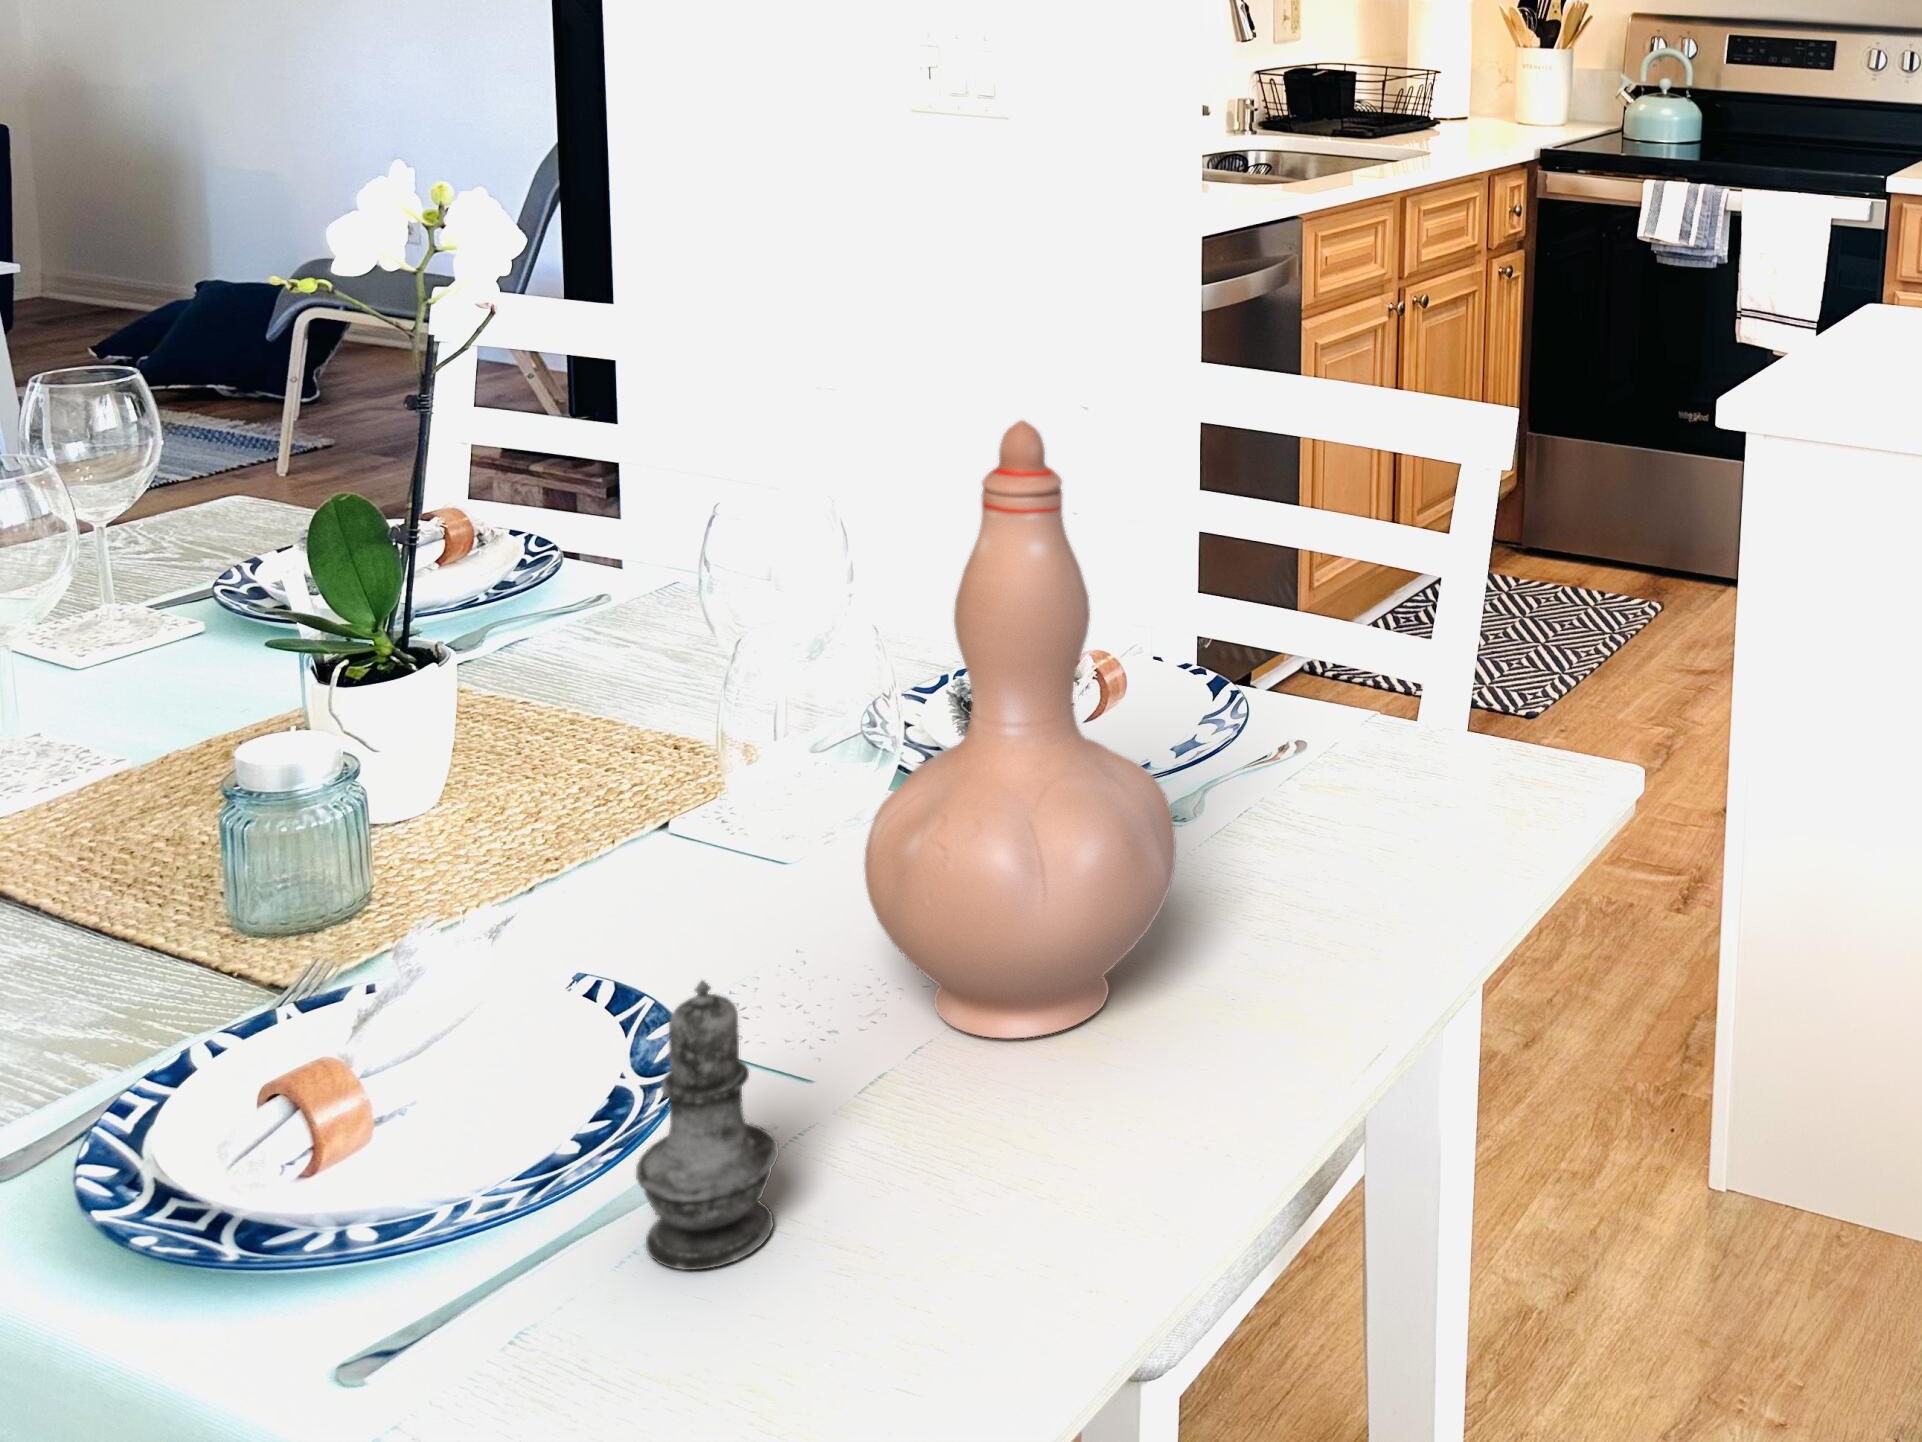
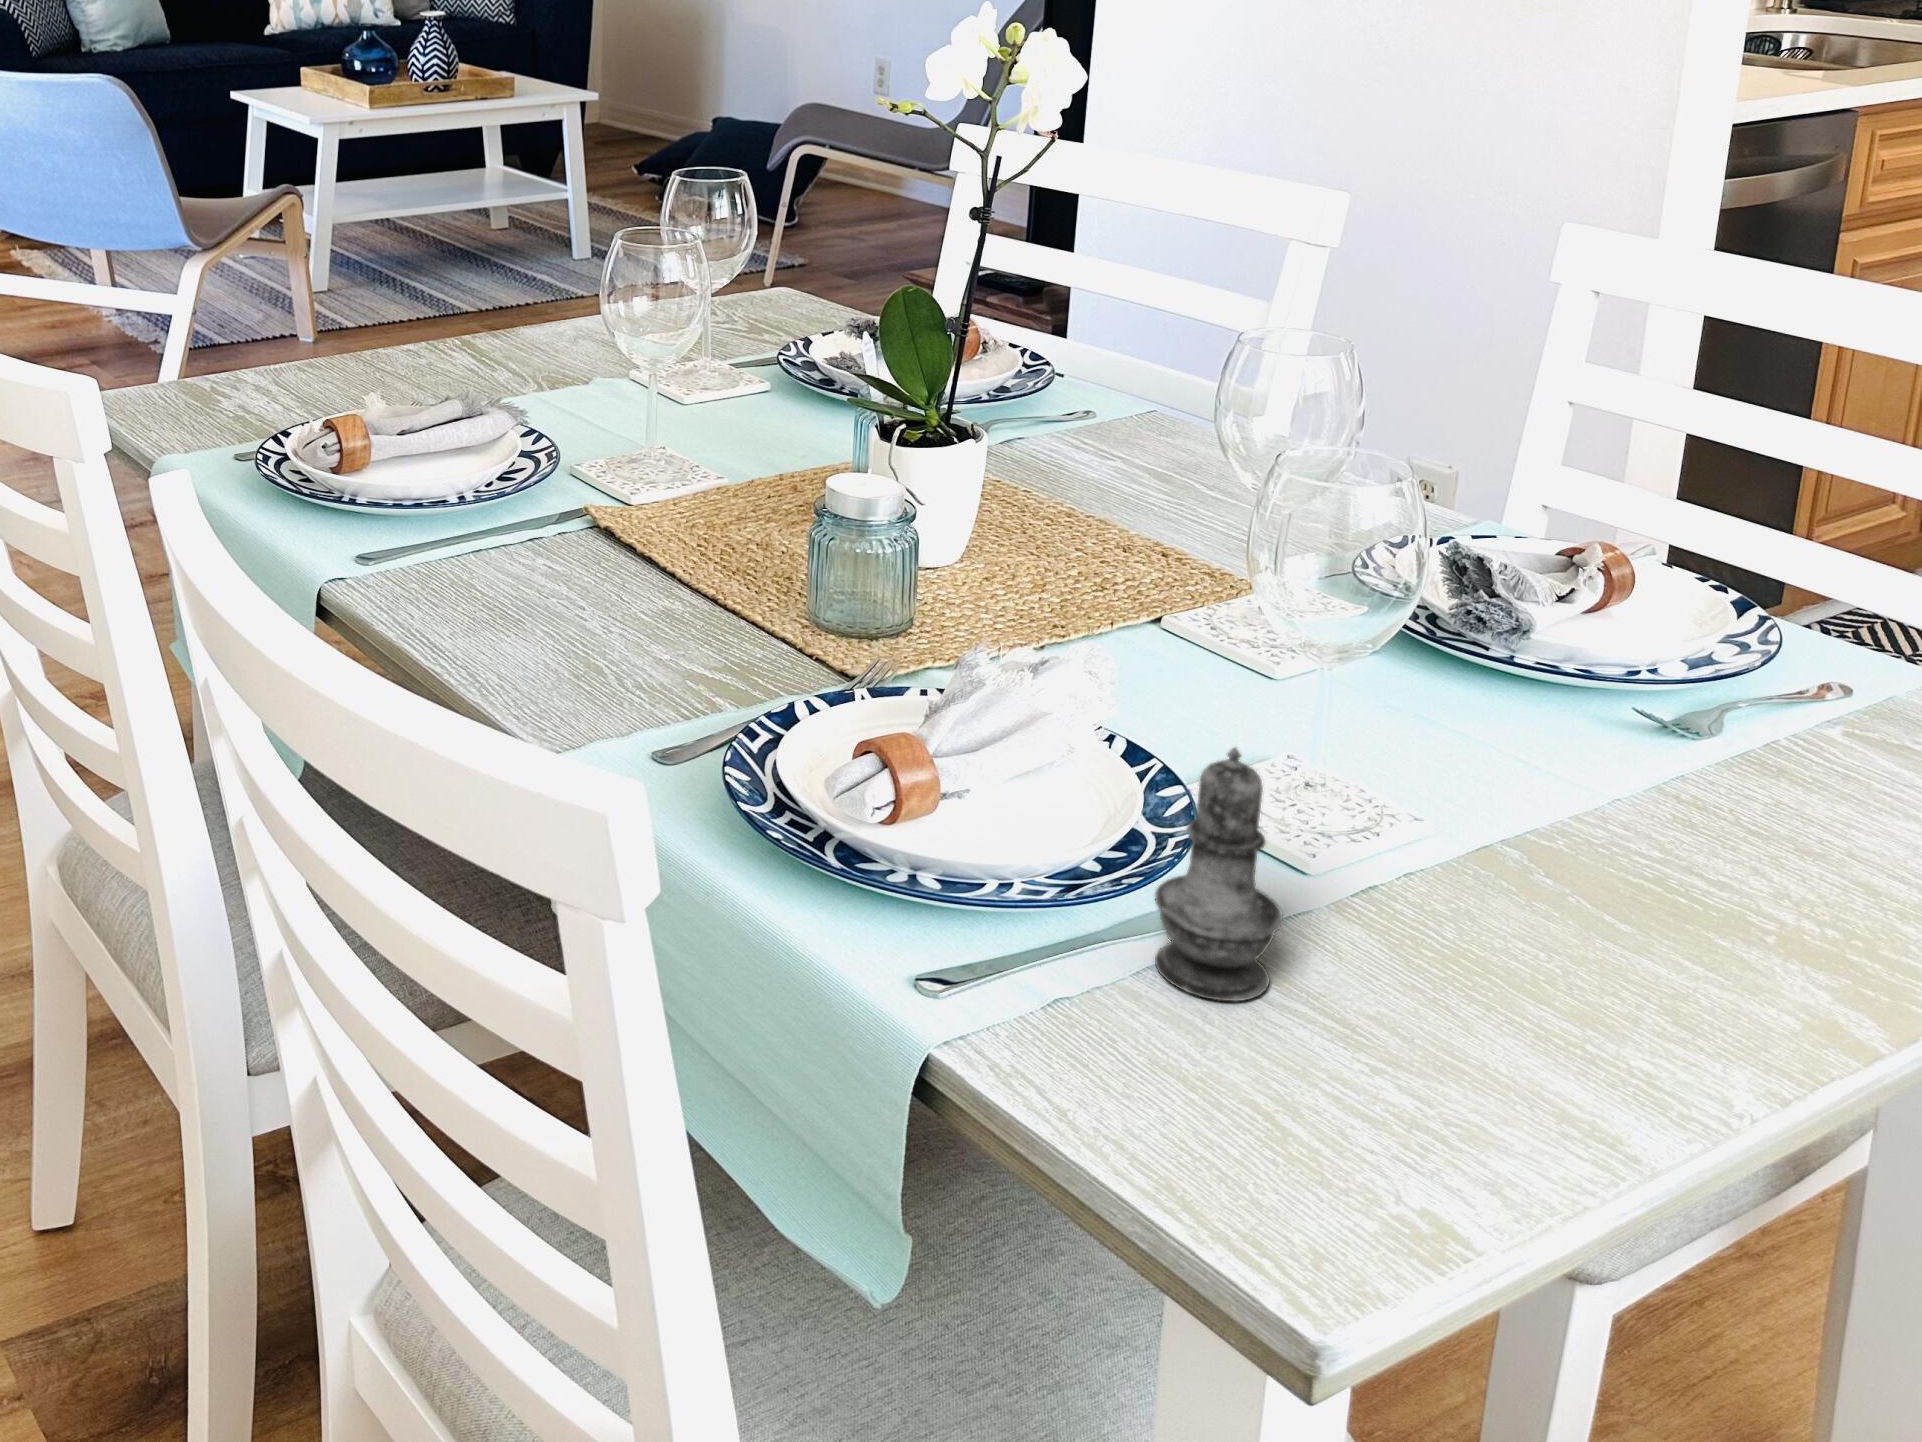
vase: present [864,421,1176,1039] -> none [1369,281,1715,899]

